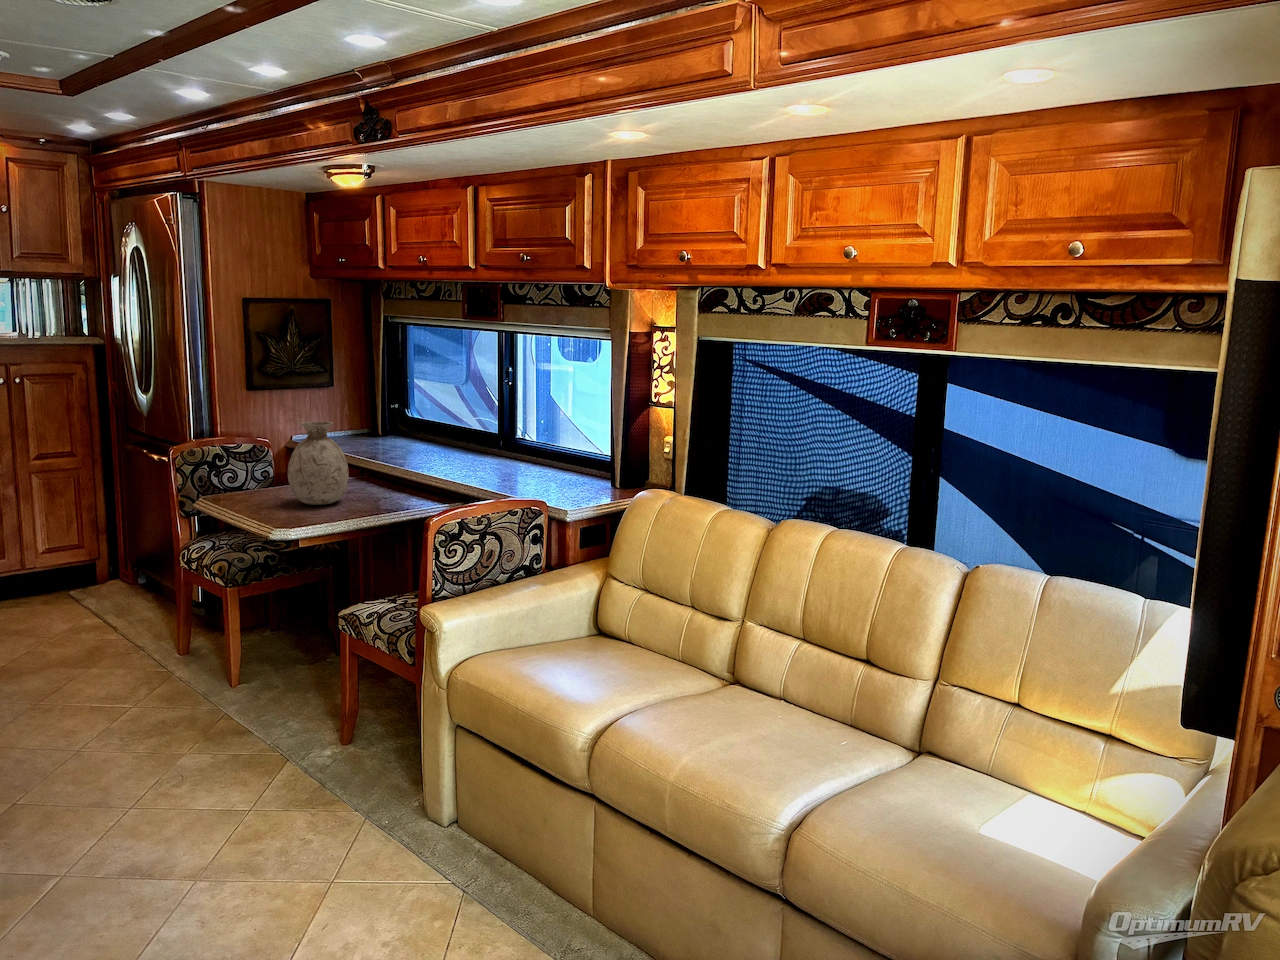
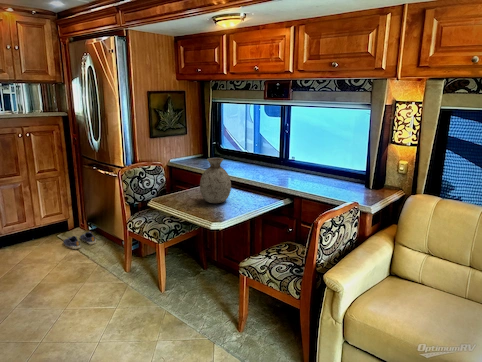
shoe: none [75,583,142,614] -> present [63,232,96,249]

